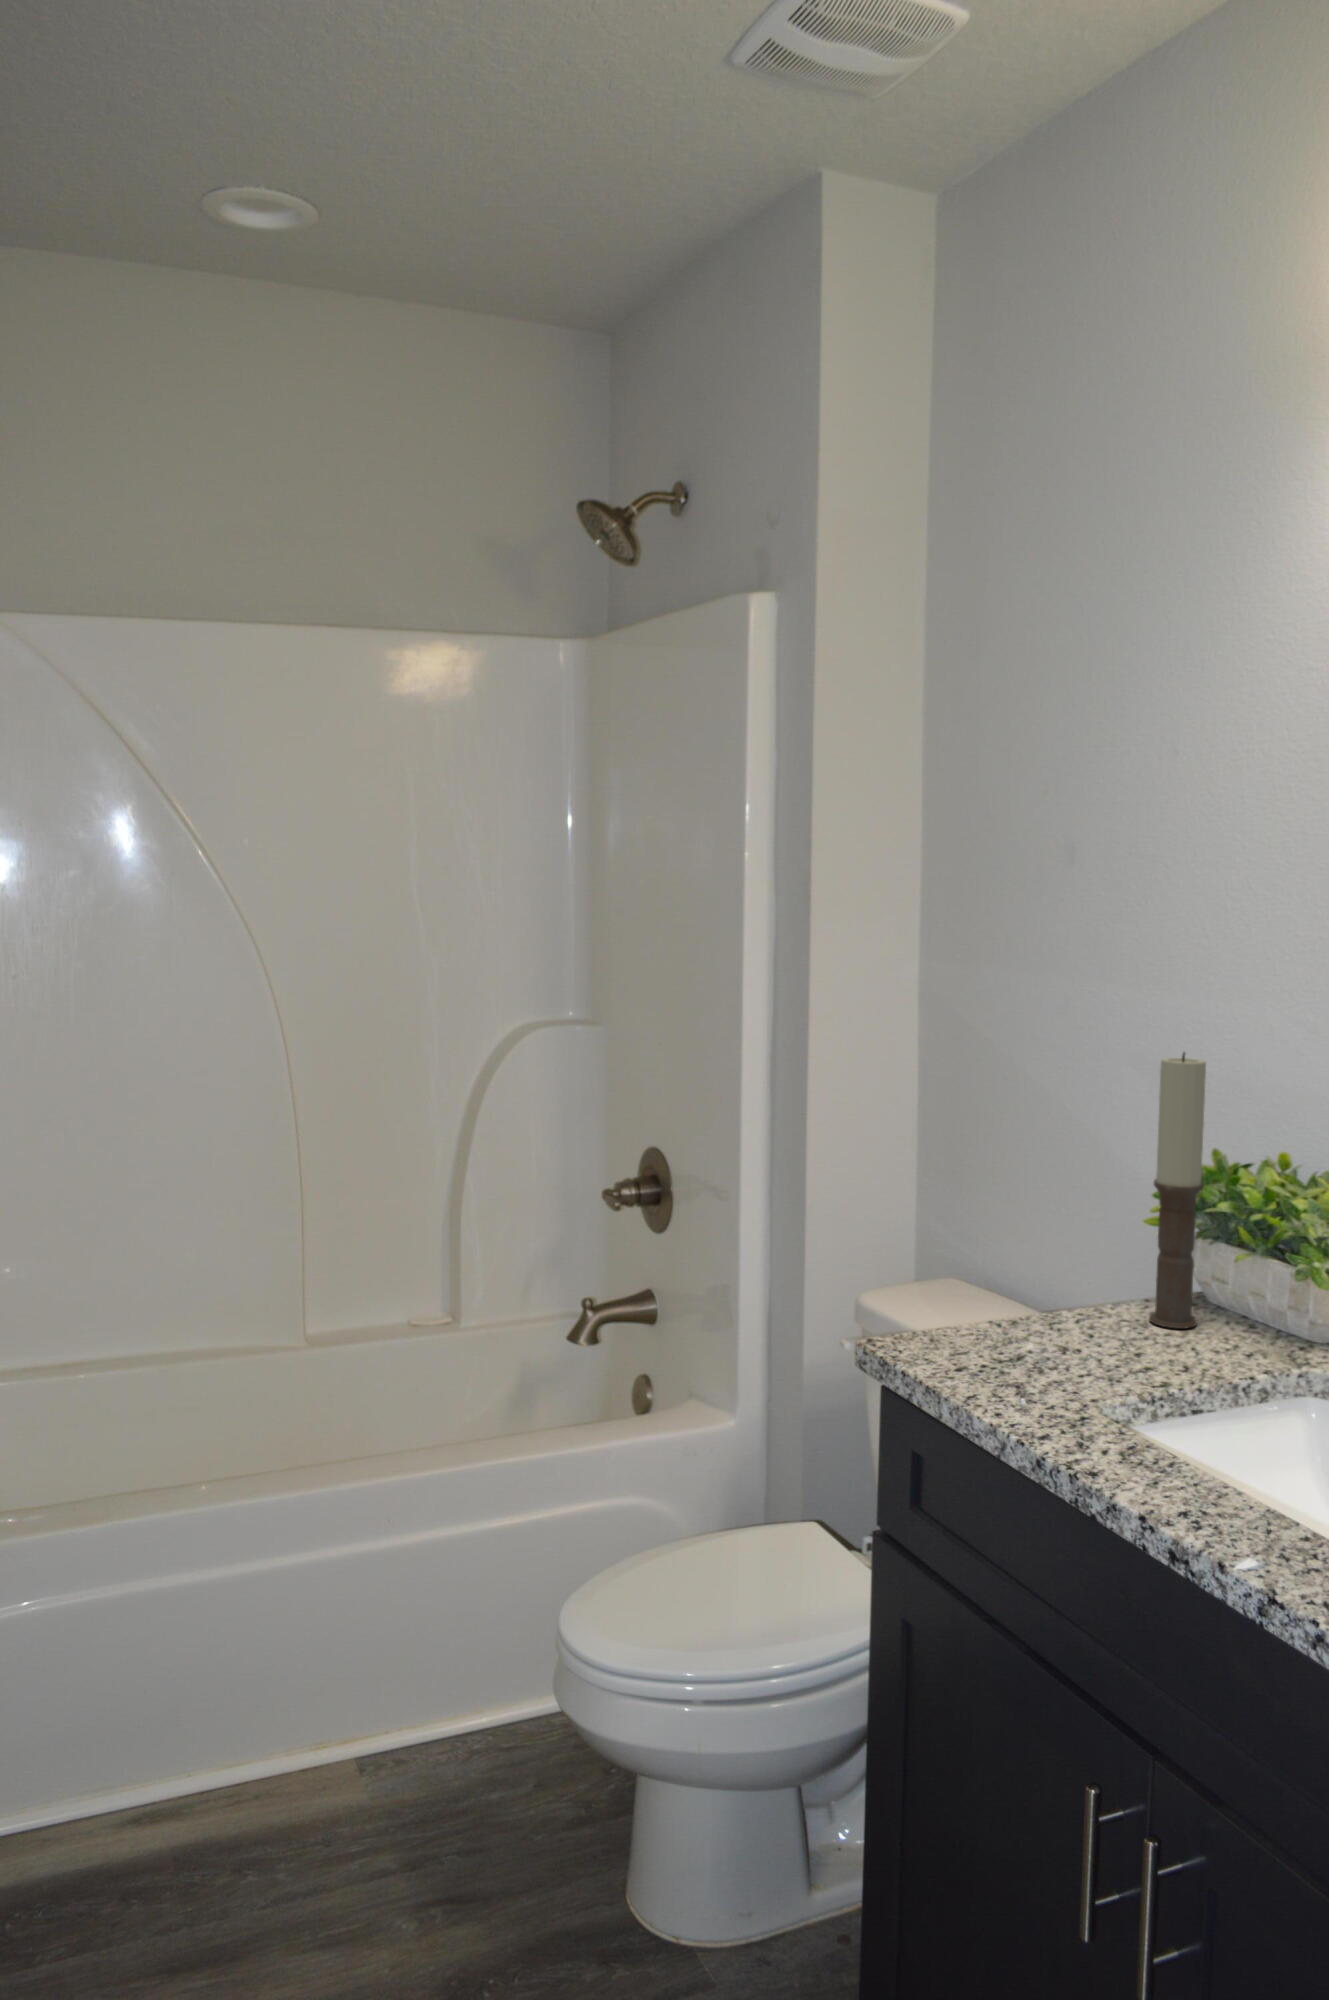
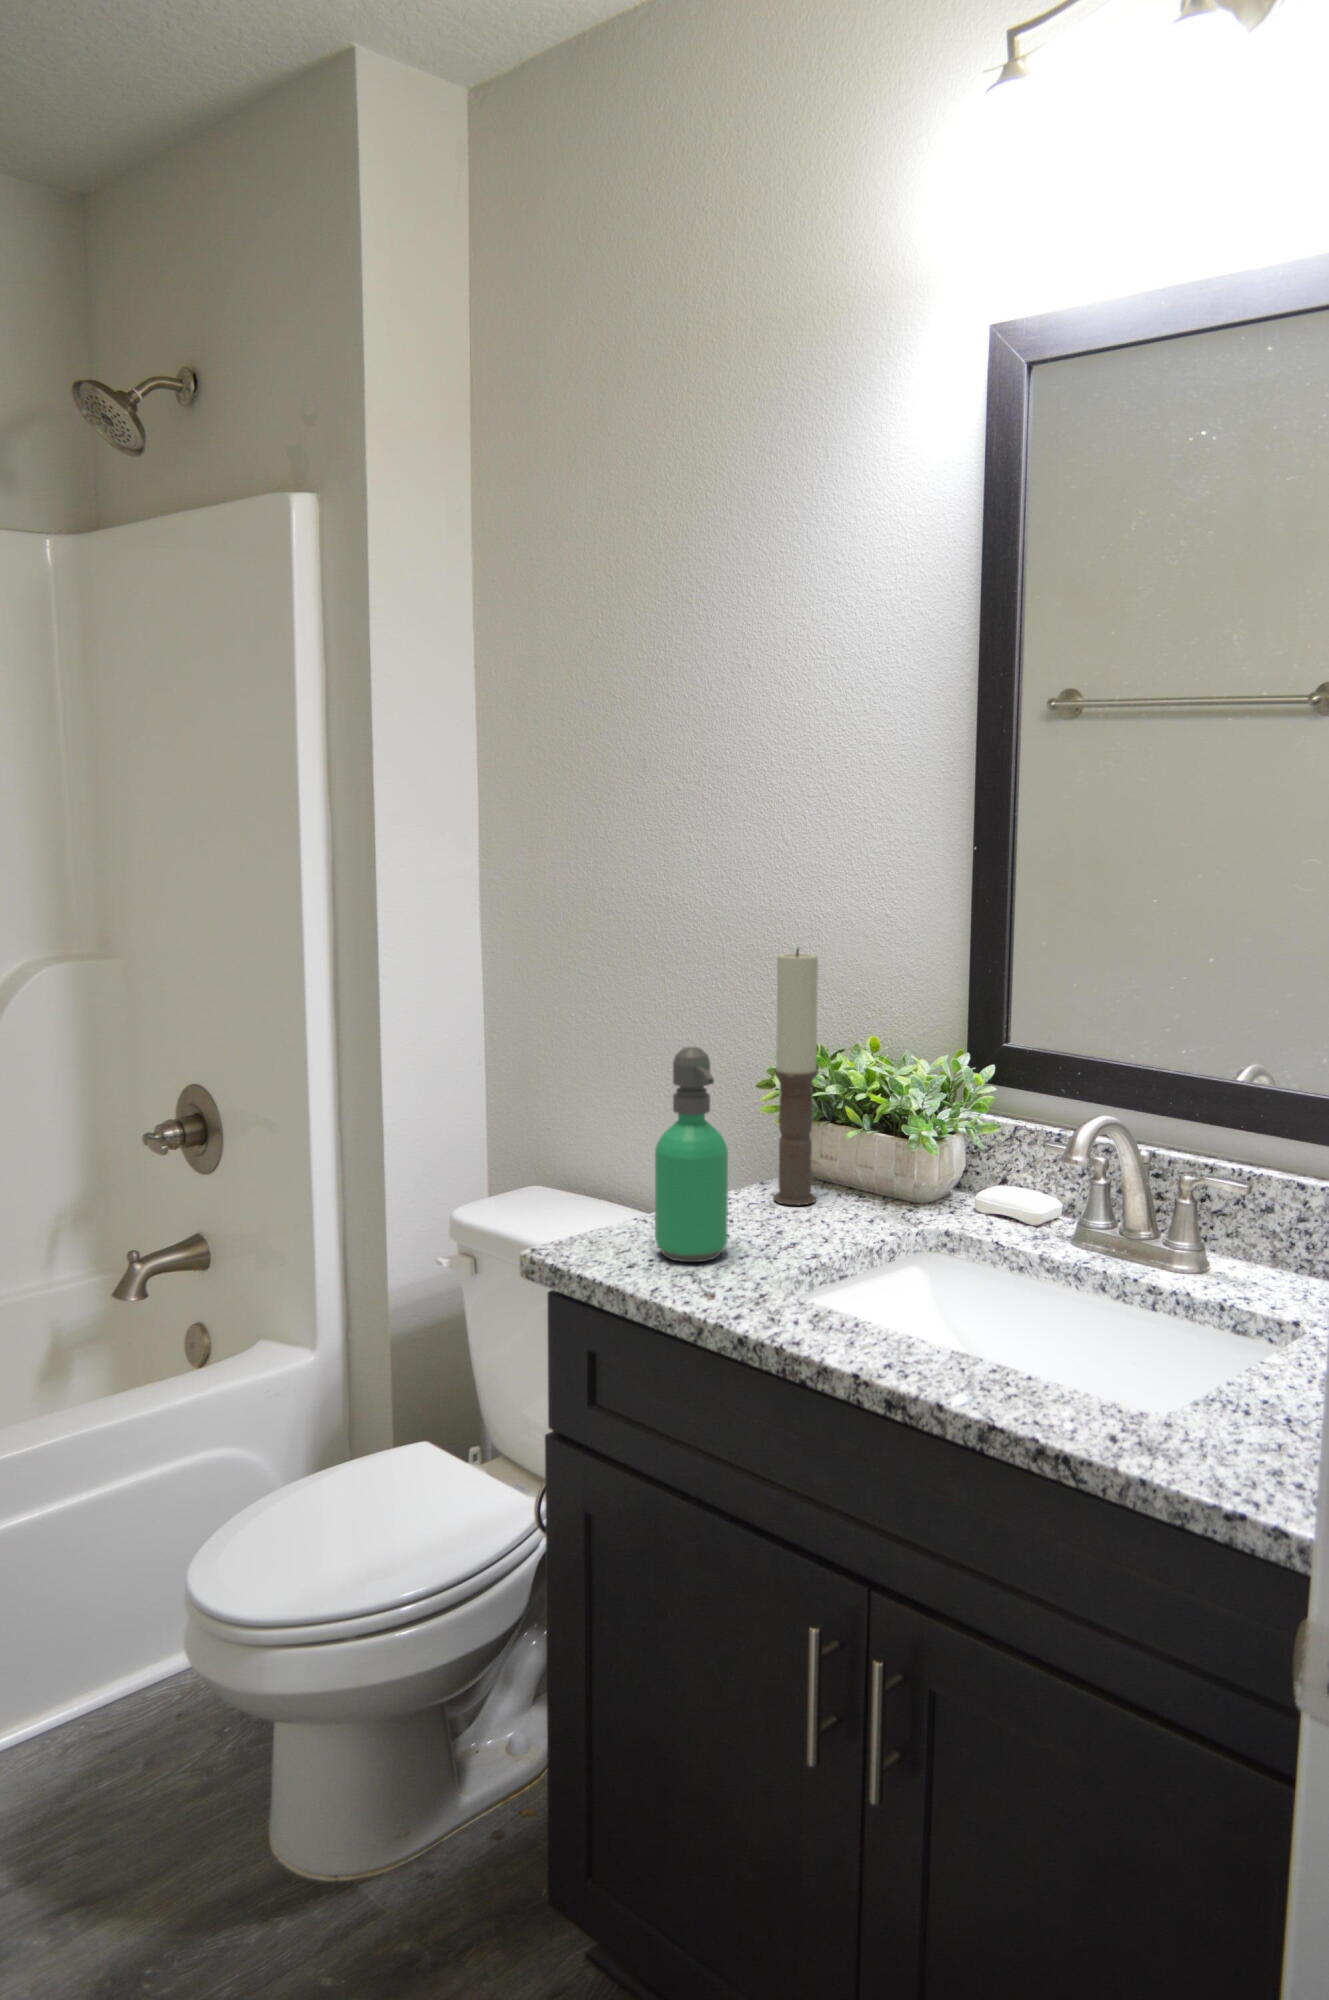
soap dispenser: none [991,1148,1071,1374] -> present [655,1047,728,1262]

